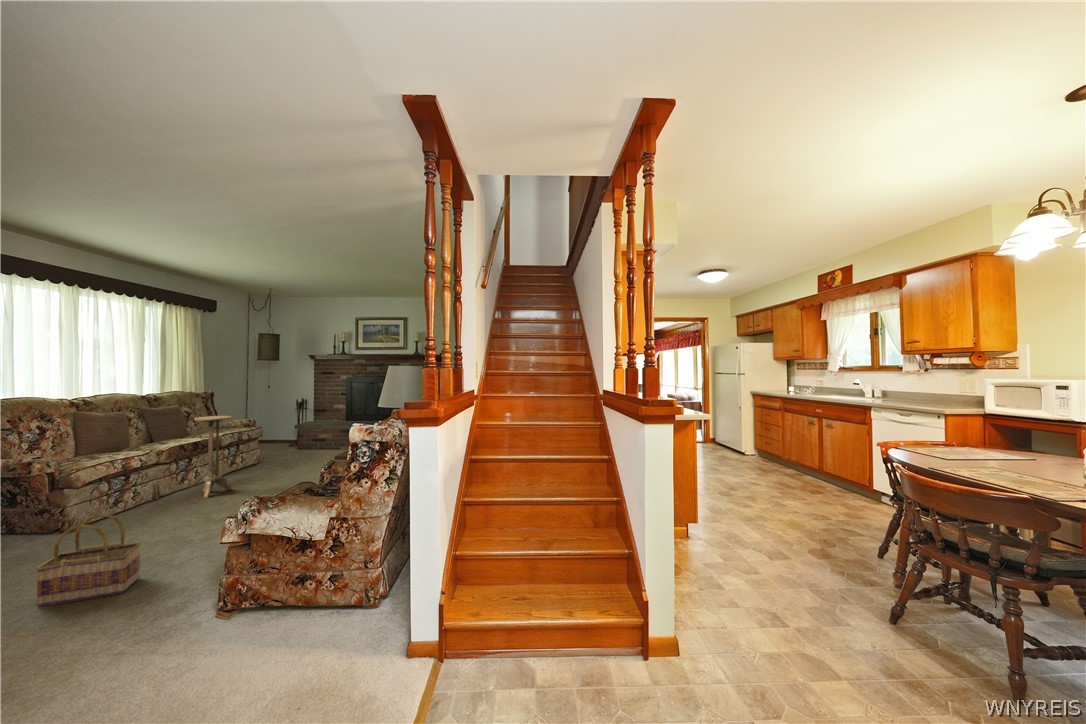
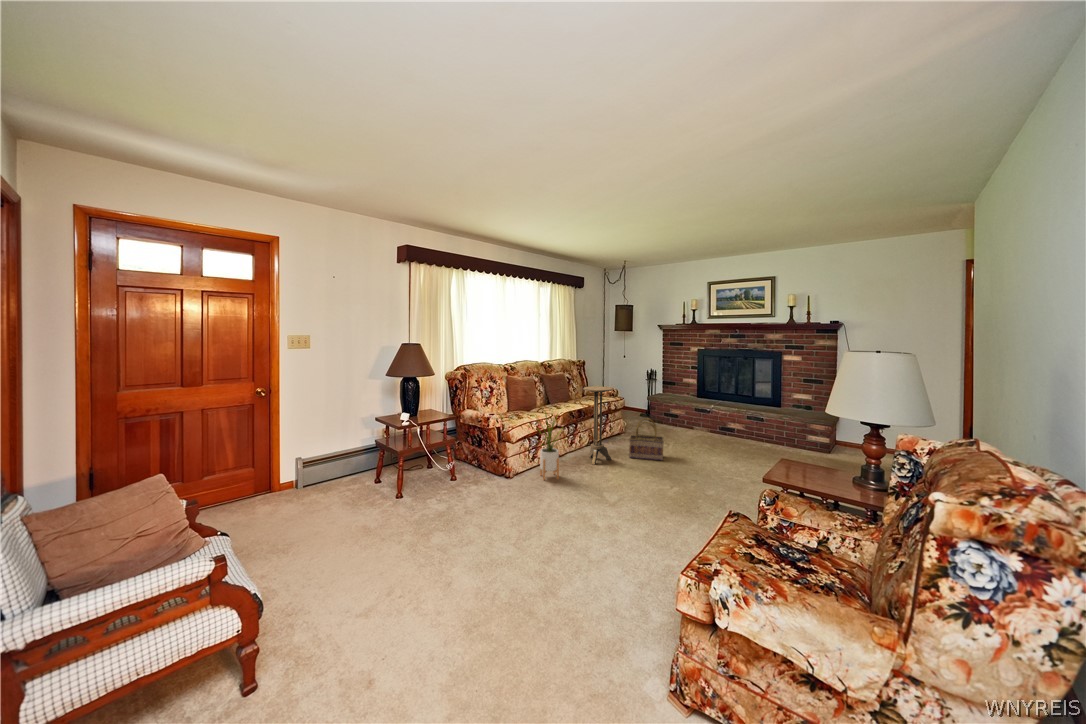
house plant: none [103,439,166,524] -> present [536,411,561,480]
basket: present [36,514,141,607] -> present [629,418,664,460]

